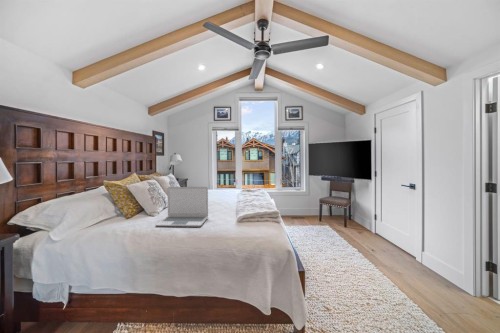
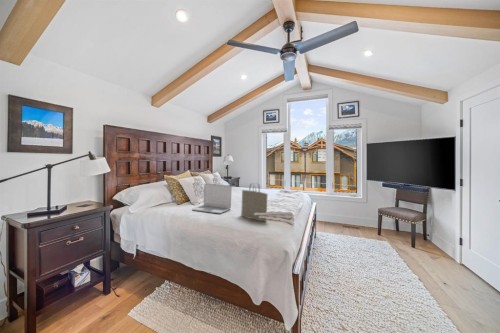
tote bag: none [229,181,269,230] -> present [241,184,267,221]

